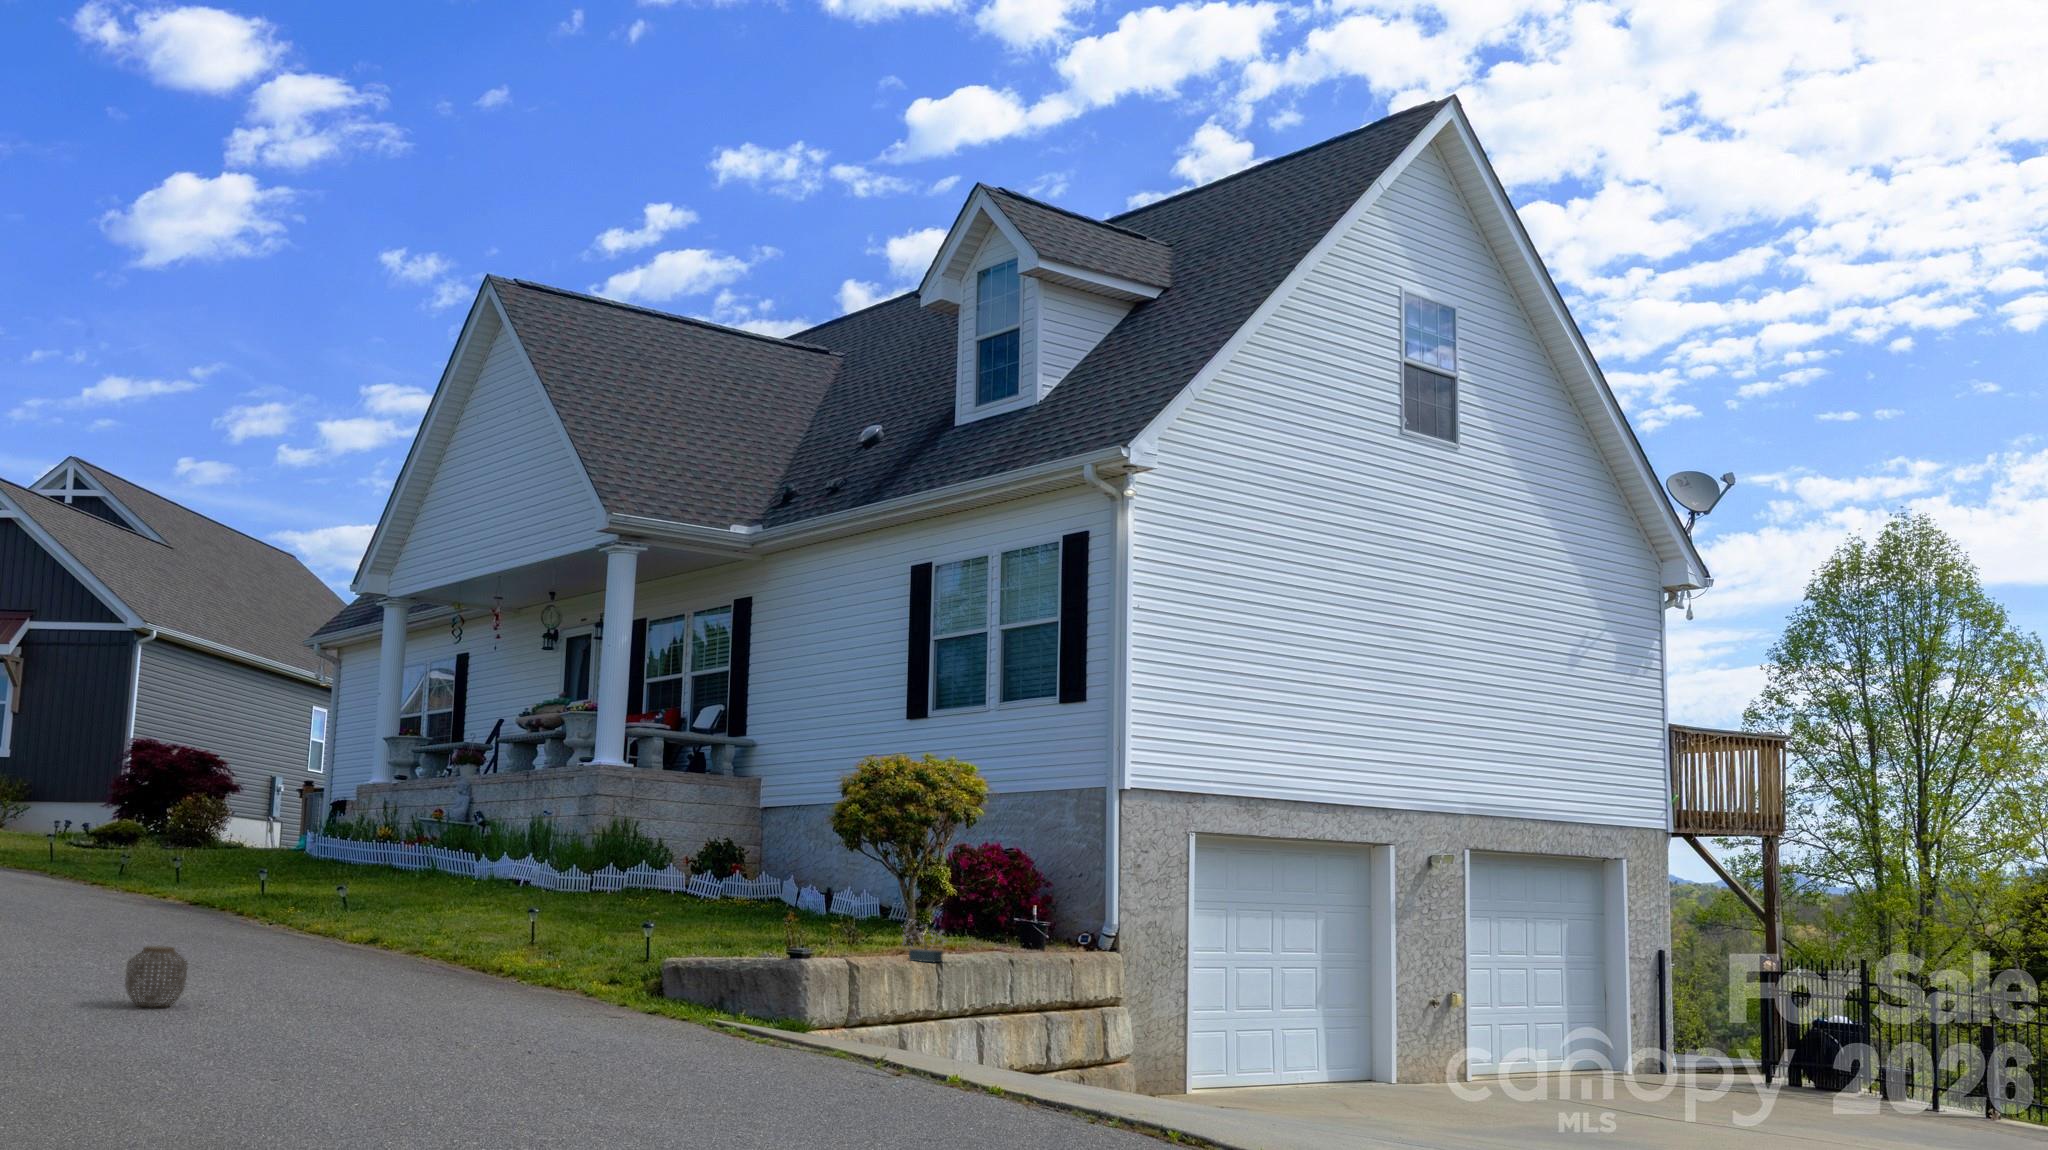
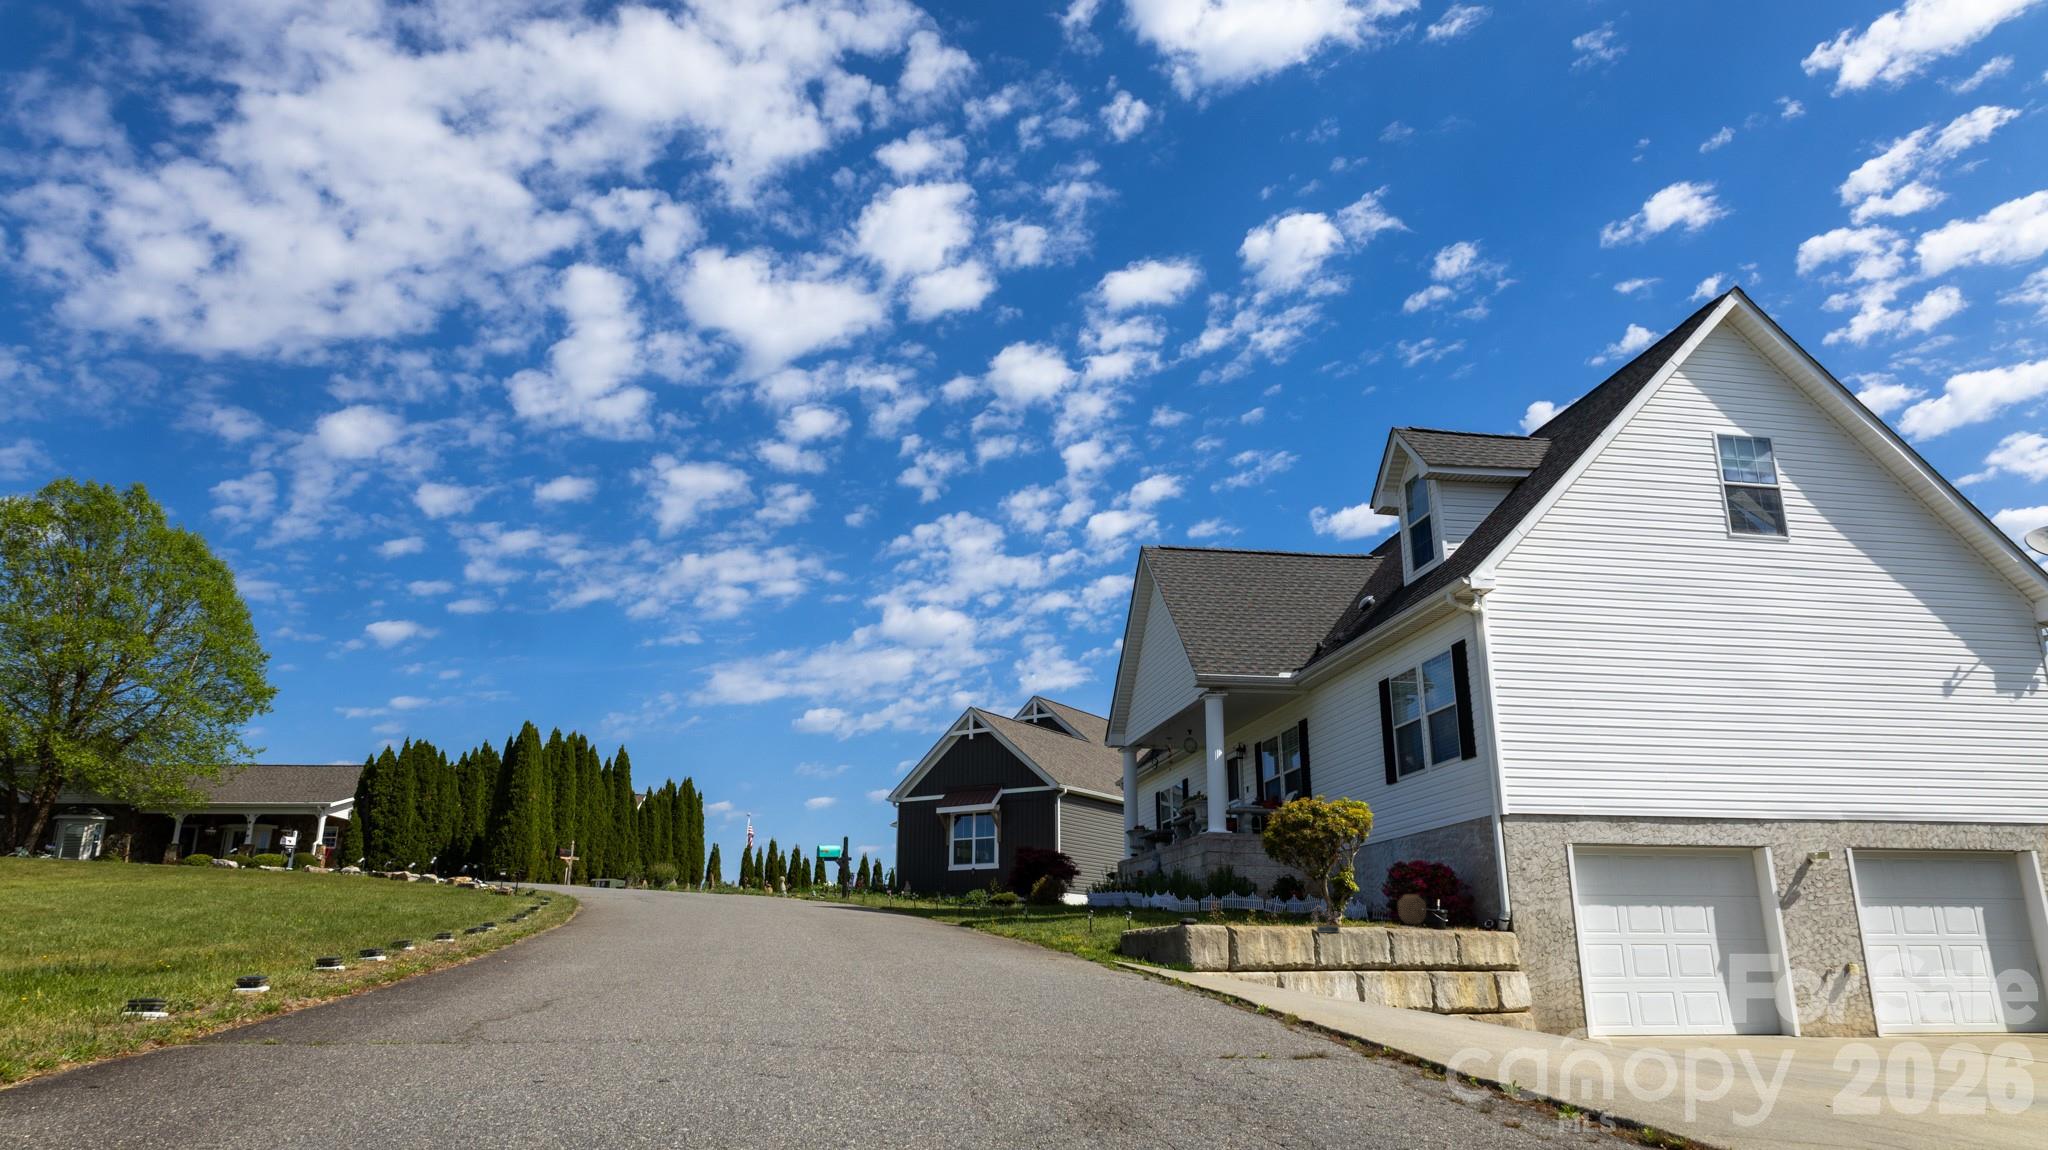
woven basket: present [125,946,187,1007] -> present [1398,895,1426,923]

